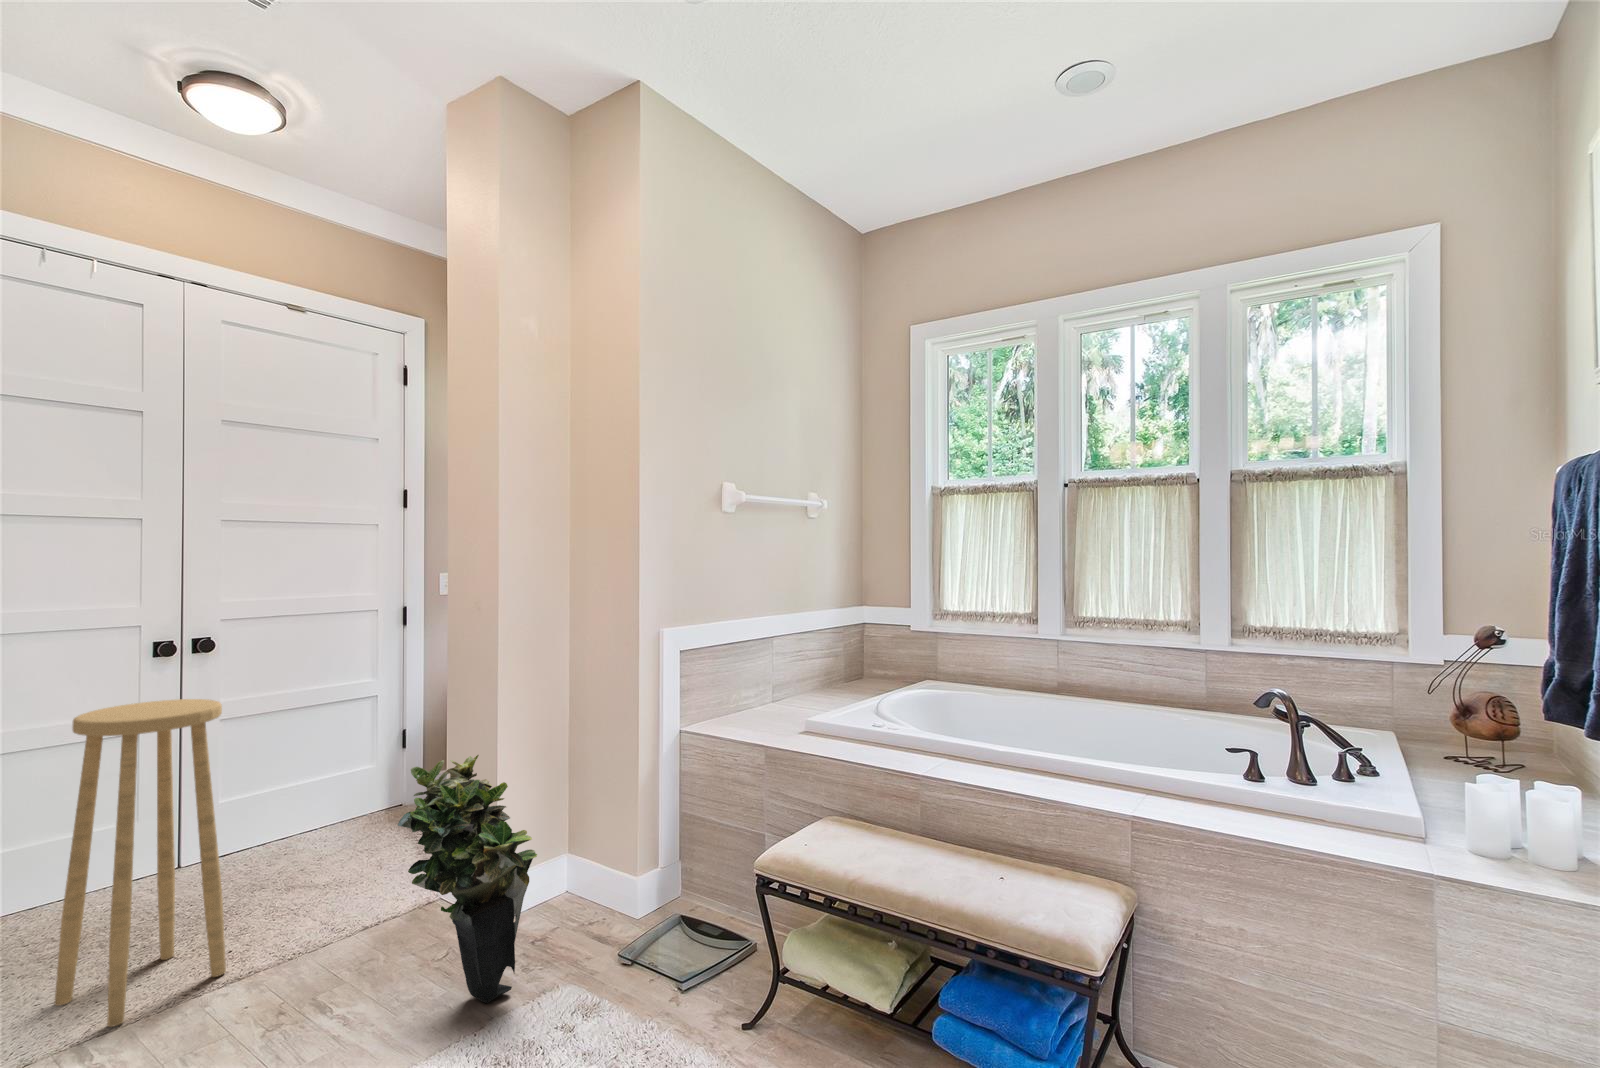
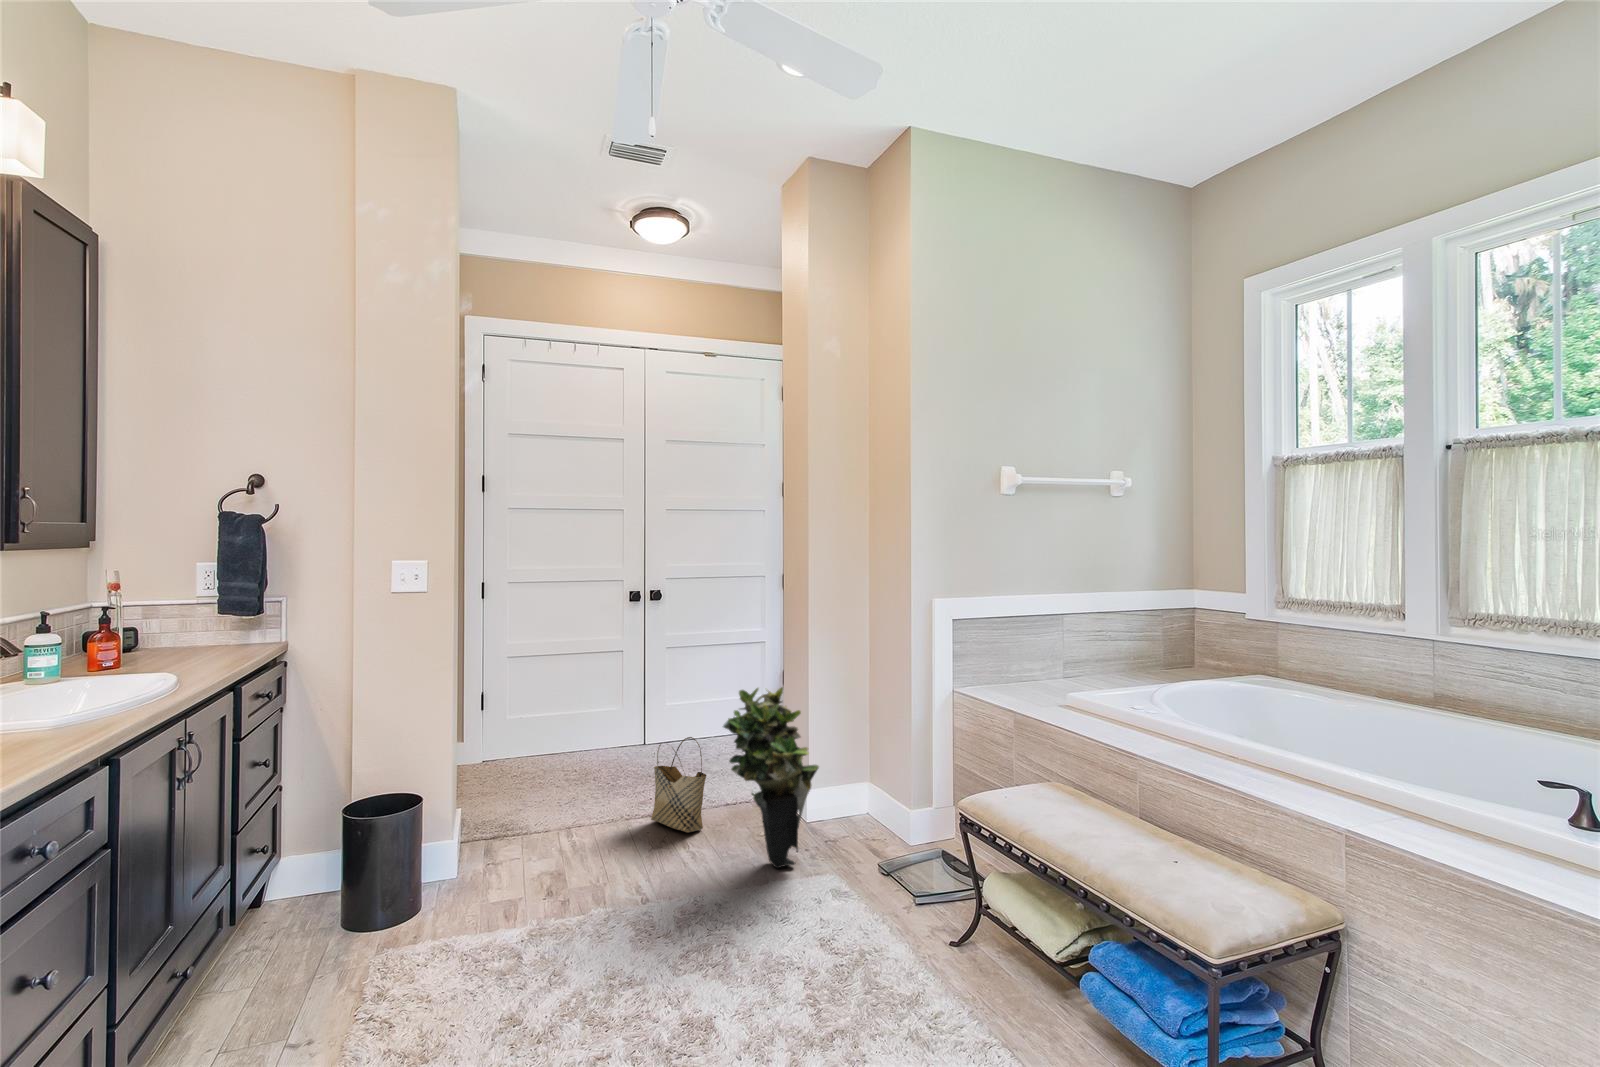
stool: present [55,699,226,1027] -> none [567,630,646,823]
woven basket: none [246,847,351,990] -> present [651,737,706,832]

